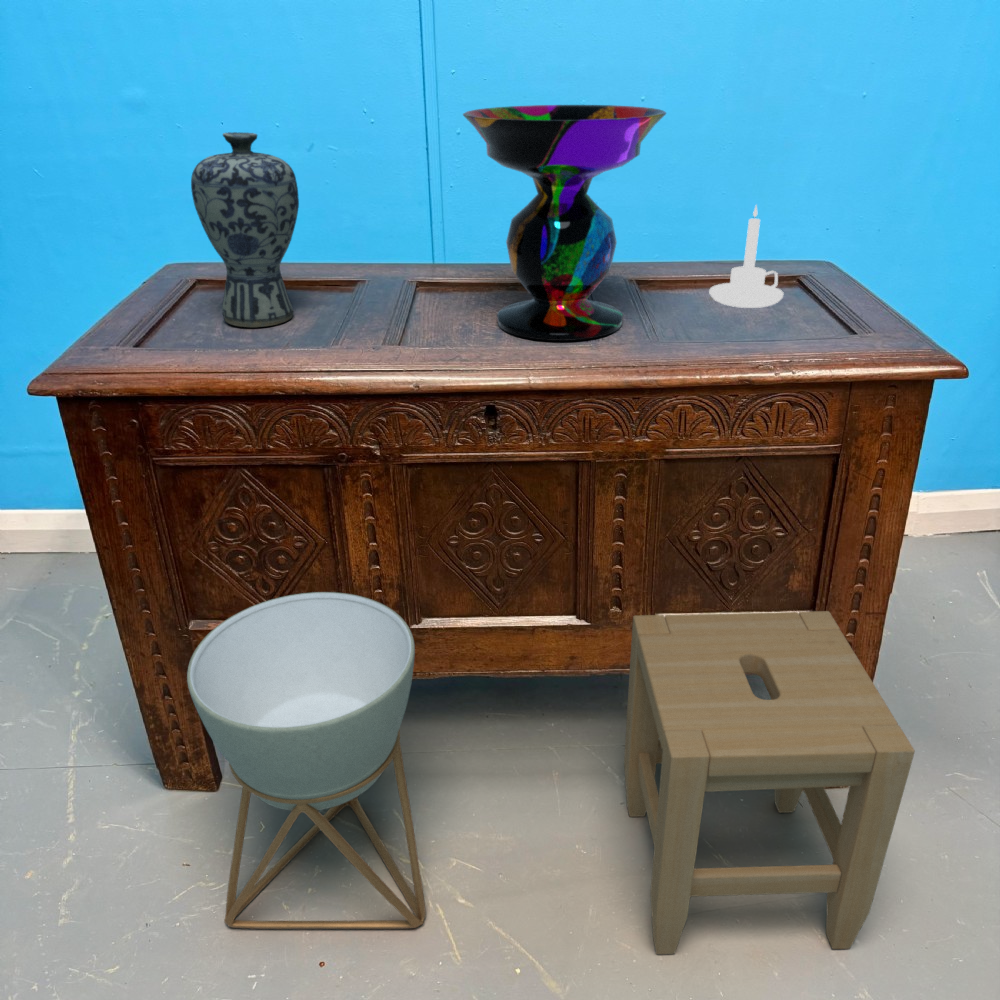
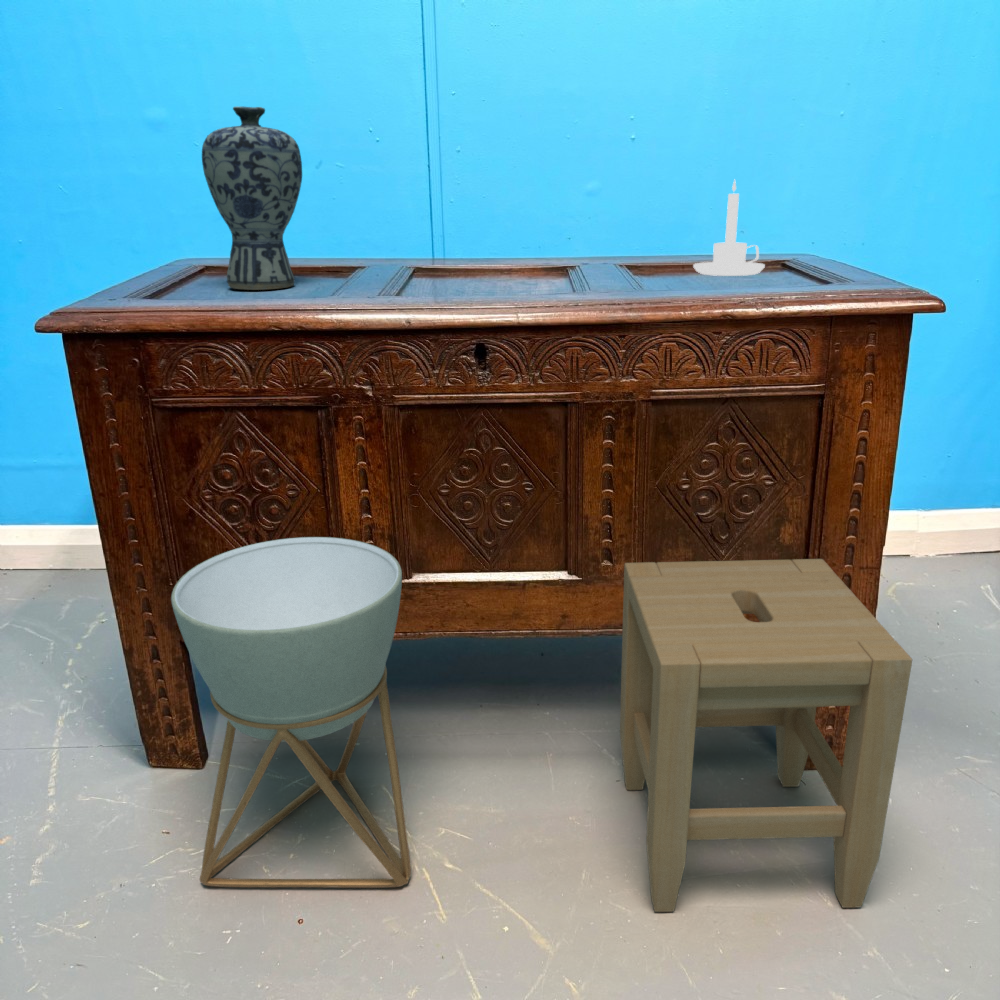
decorative bowl: present [463,105,666,341] -> none [455,68,644,291]

